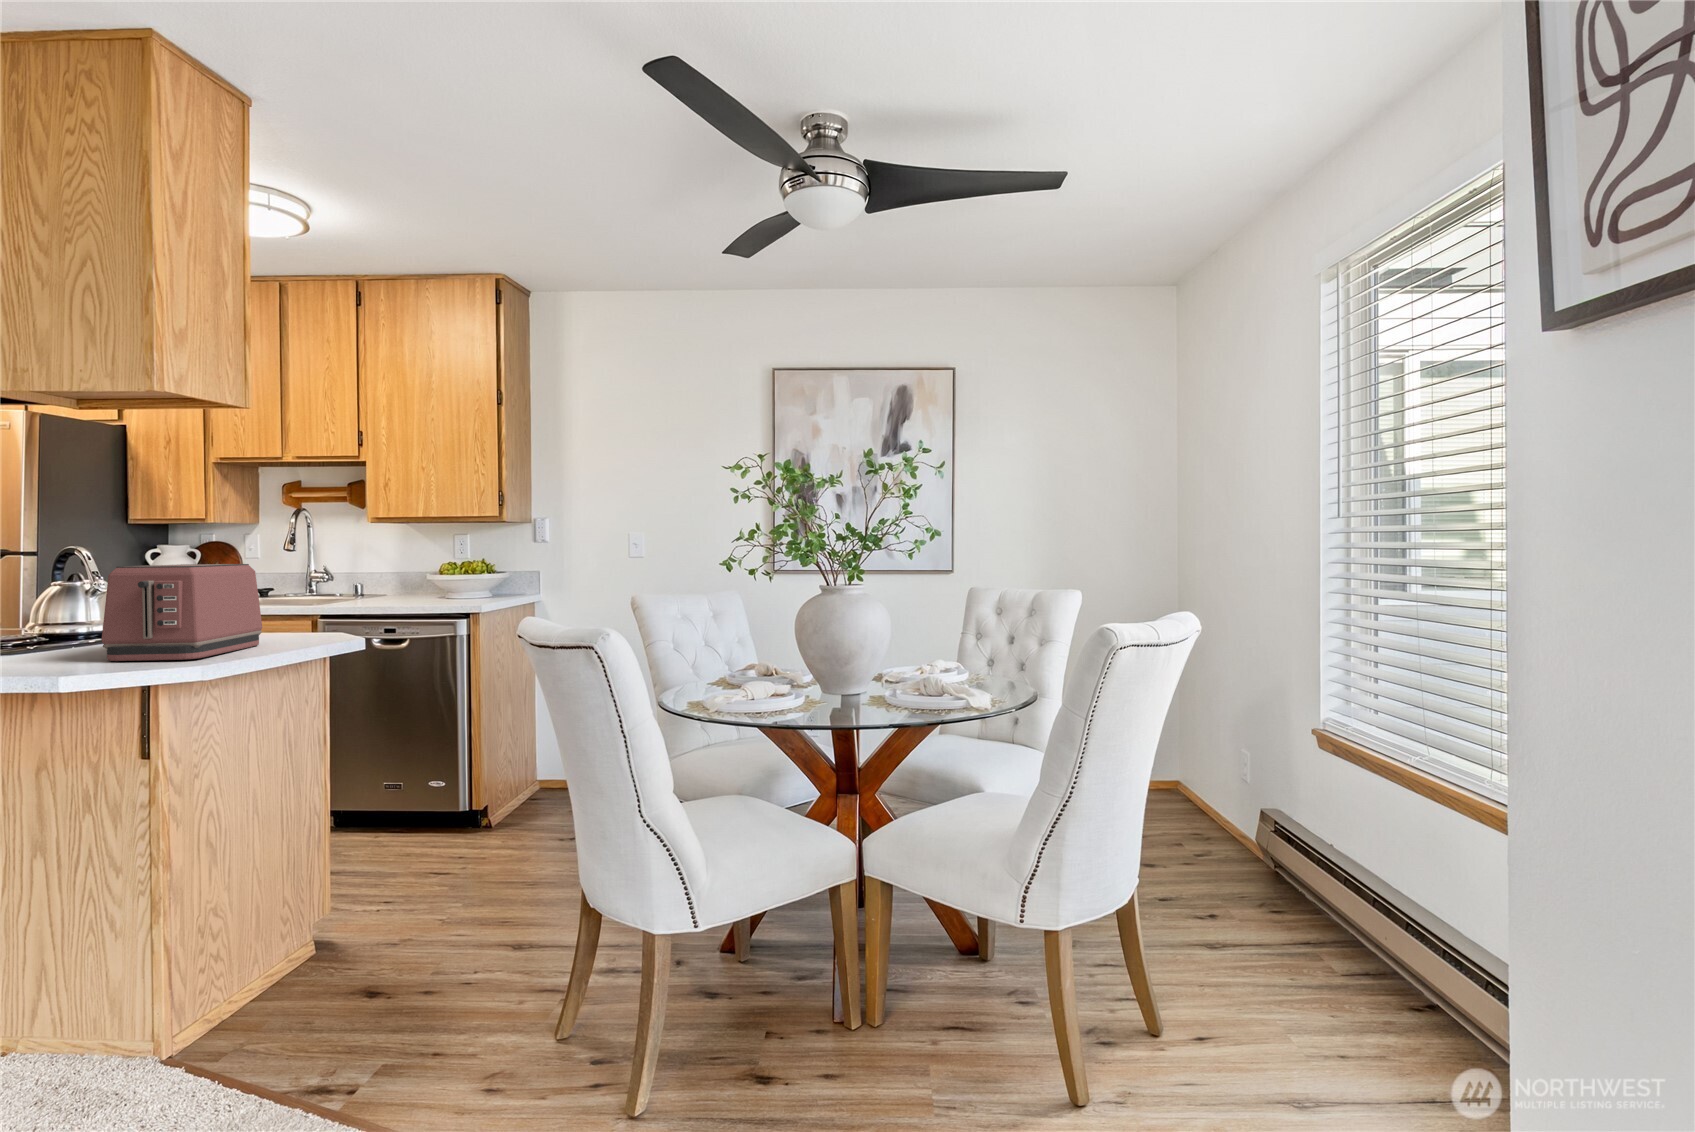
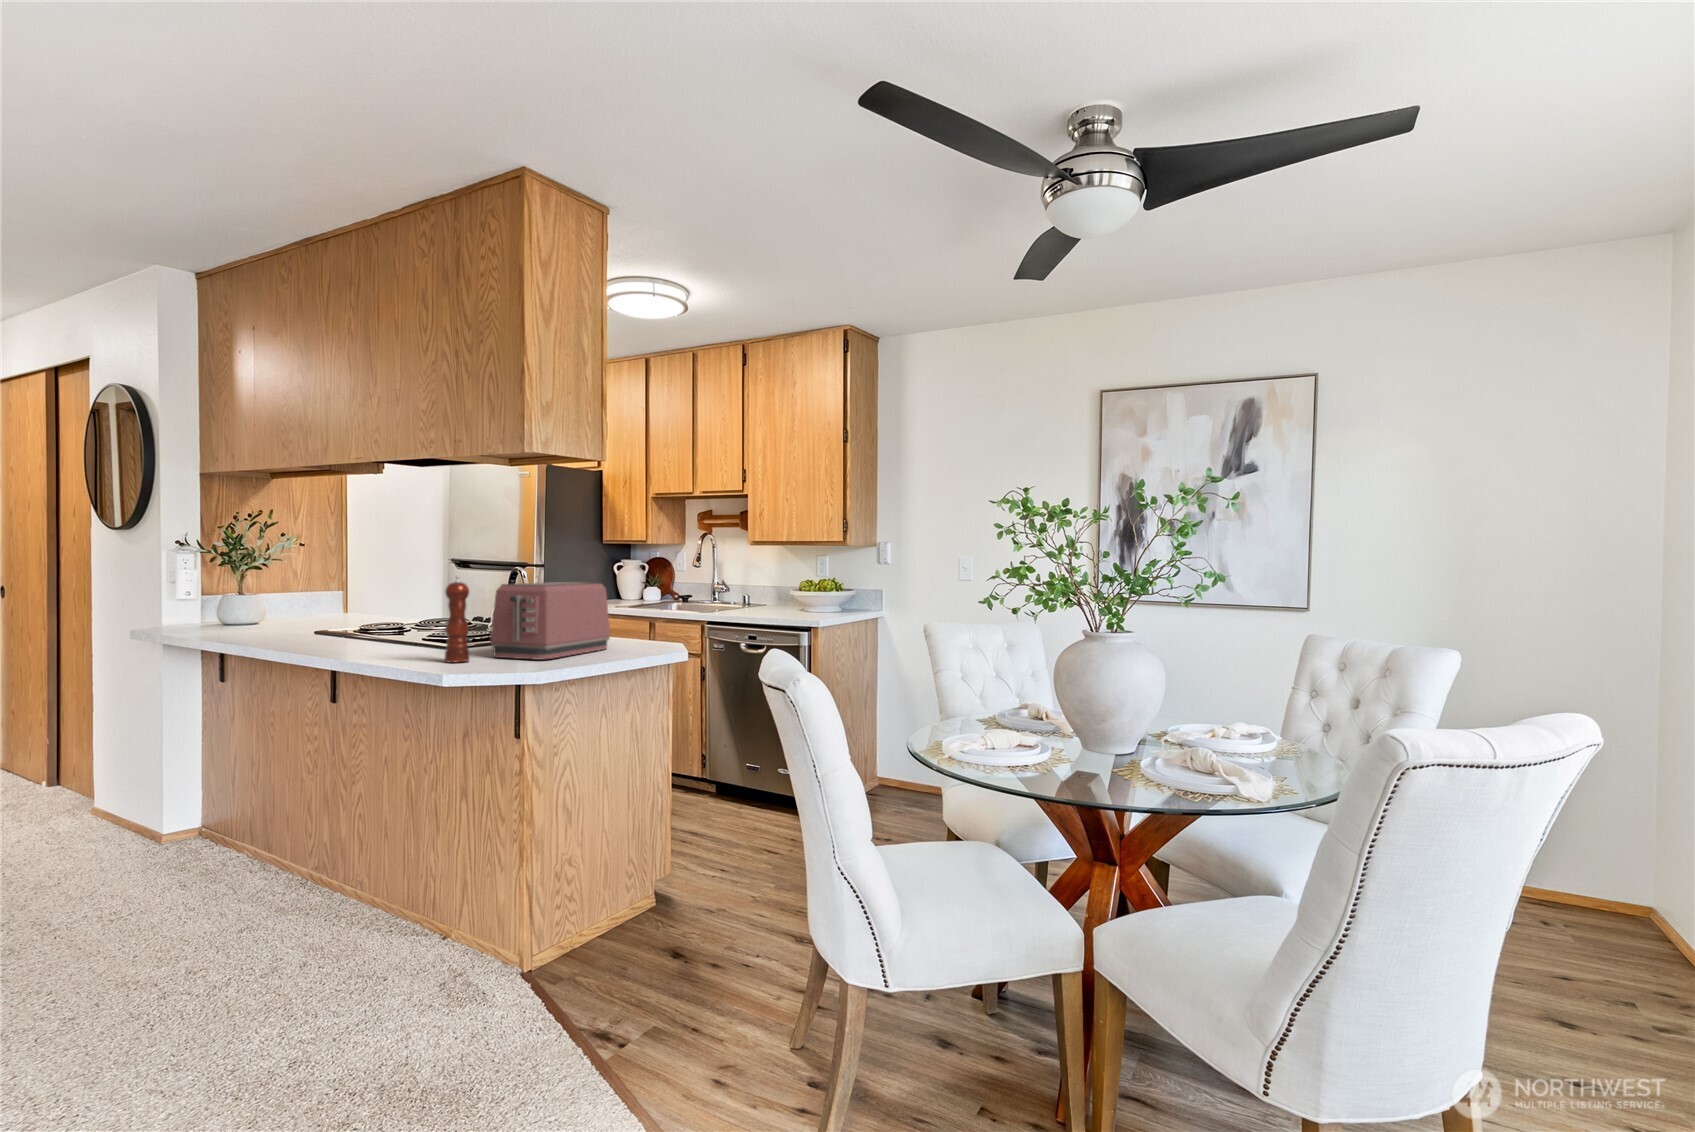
pepper mill: none [38,556,78,670] -> present [445,576,470,662]

